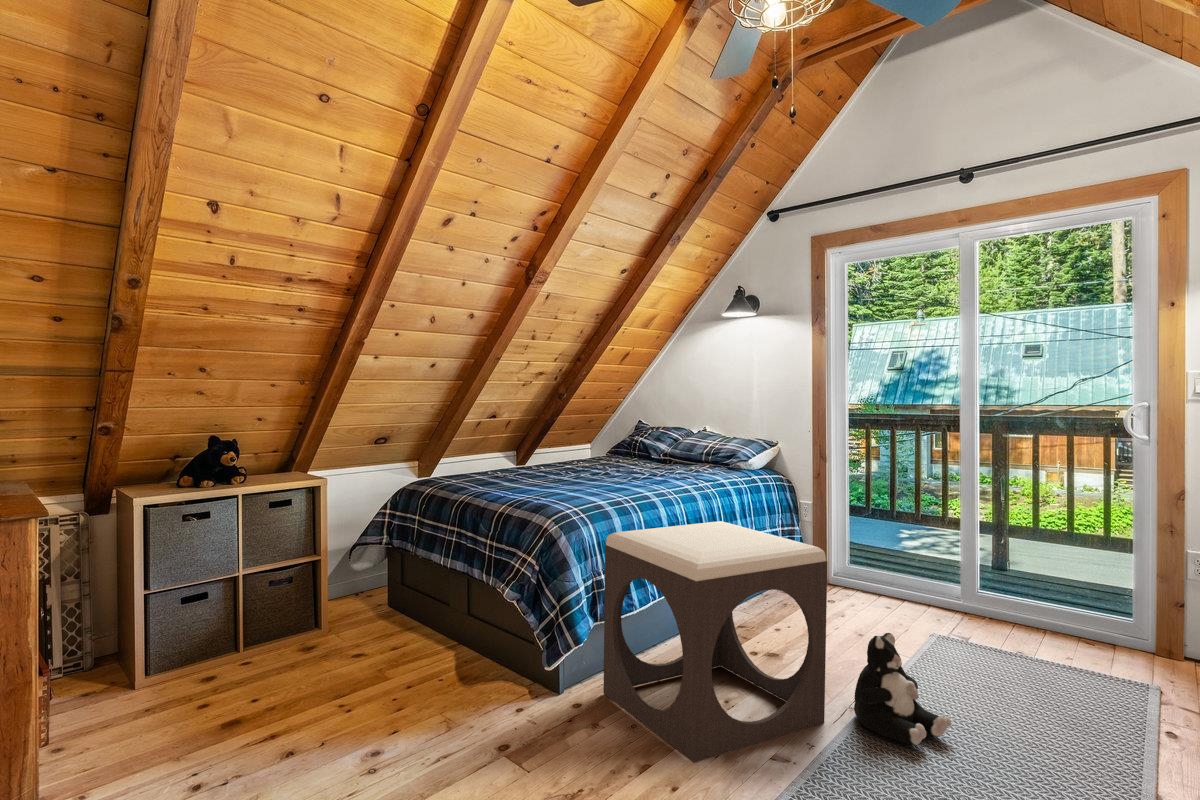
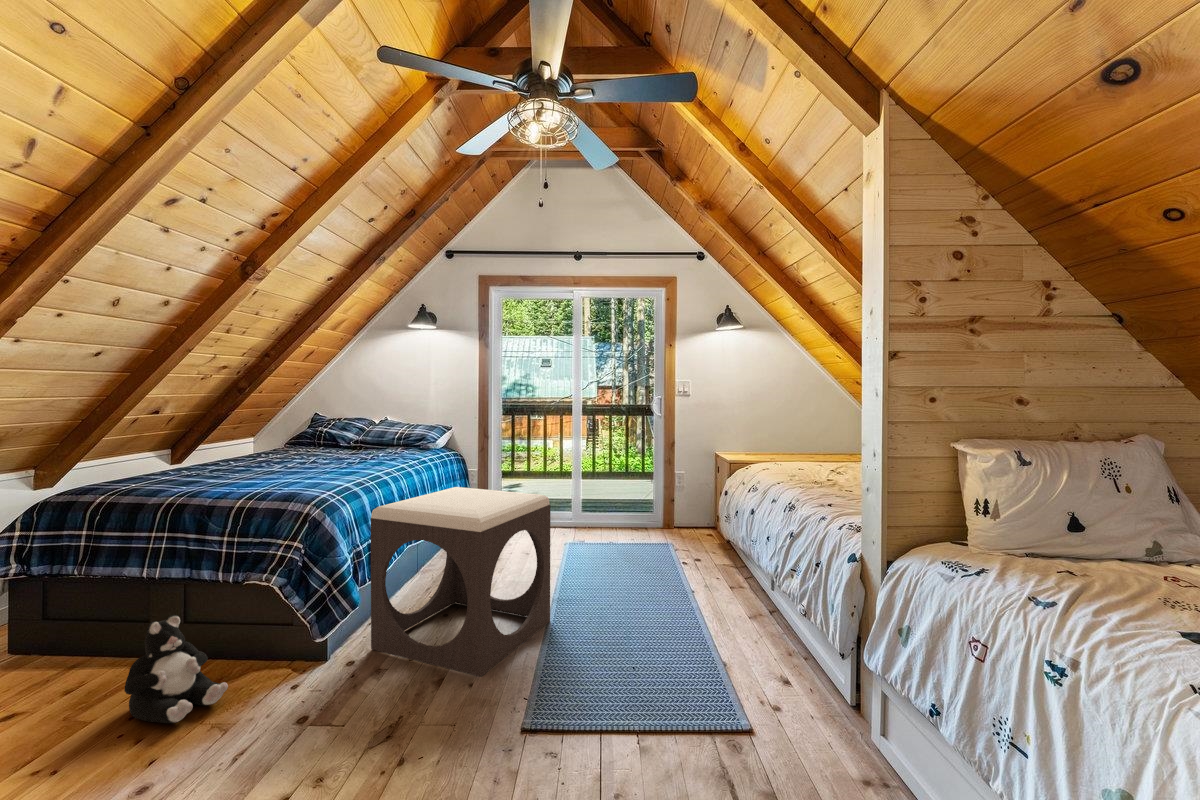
plush toy: present [854,633,951,745] -> present [124,615,228,723]

